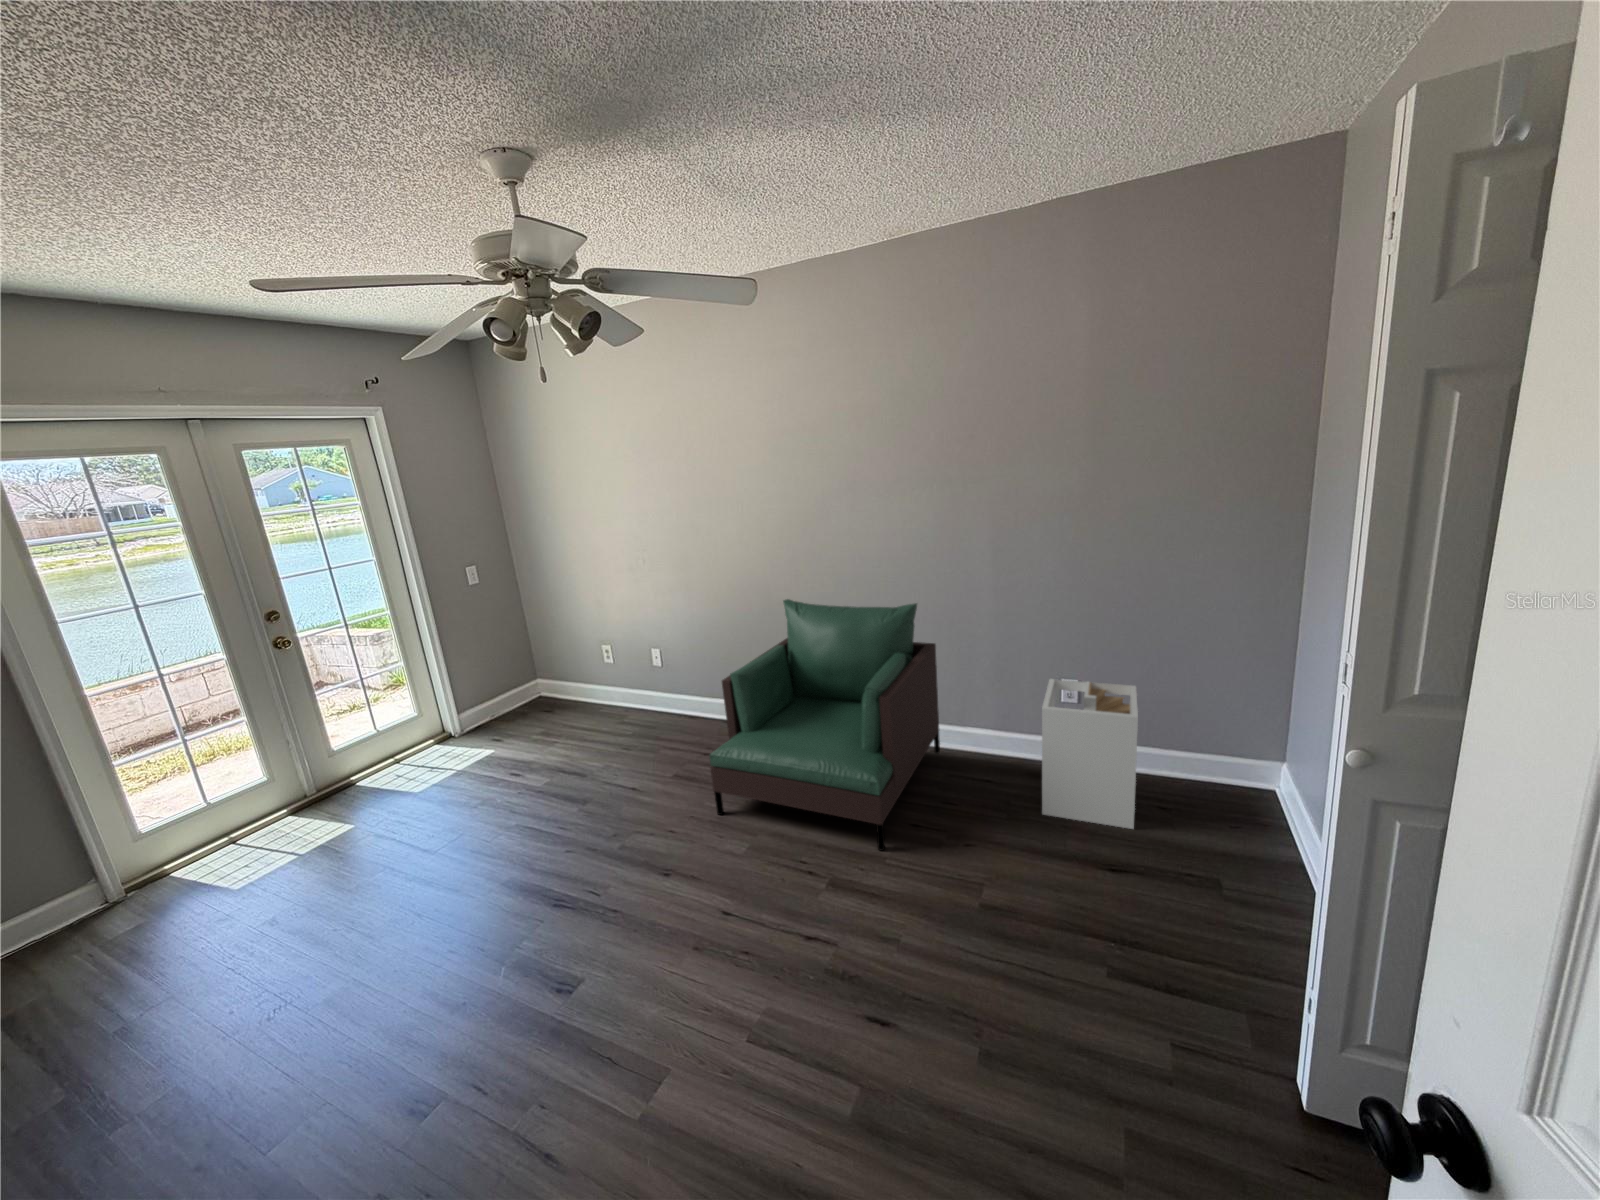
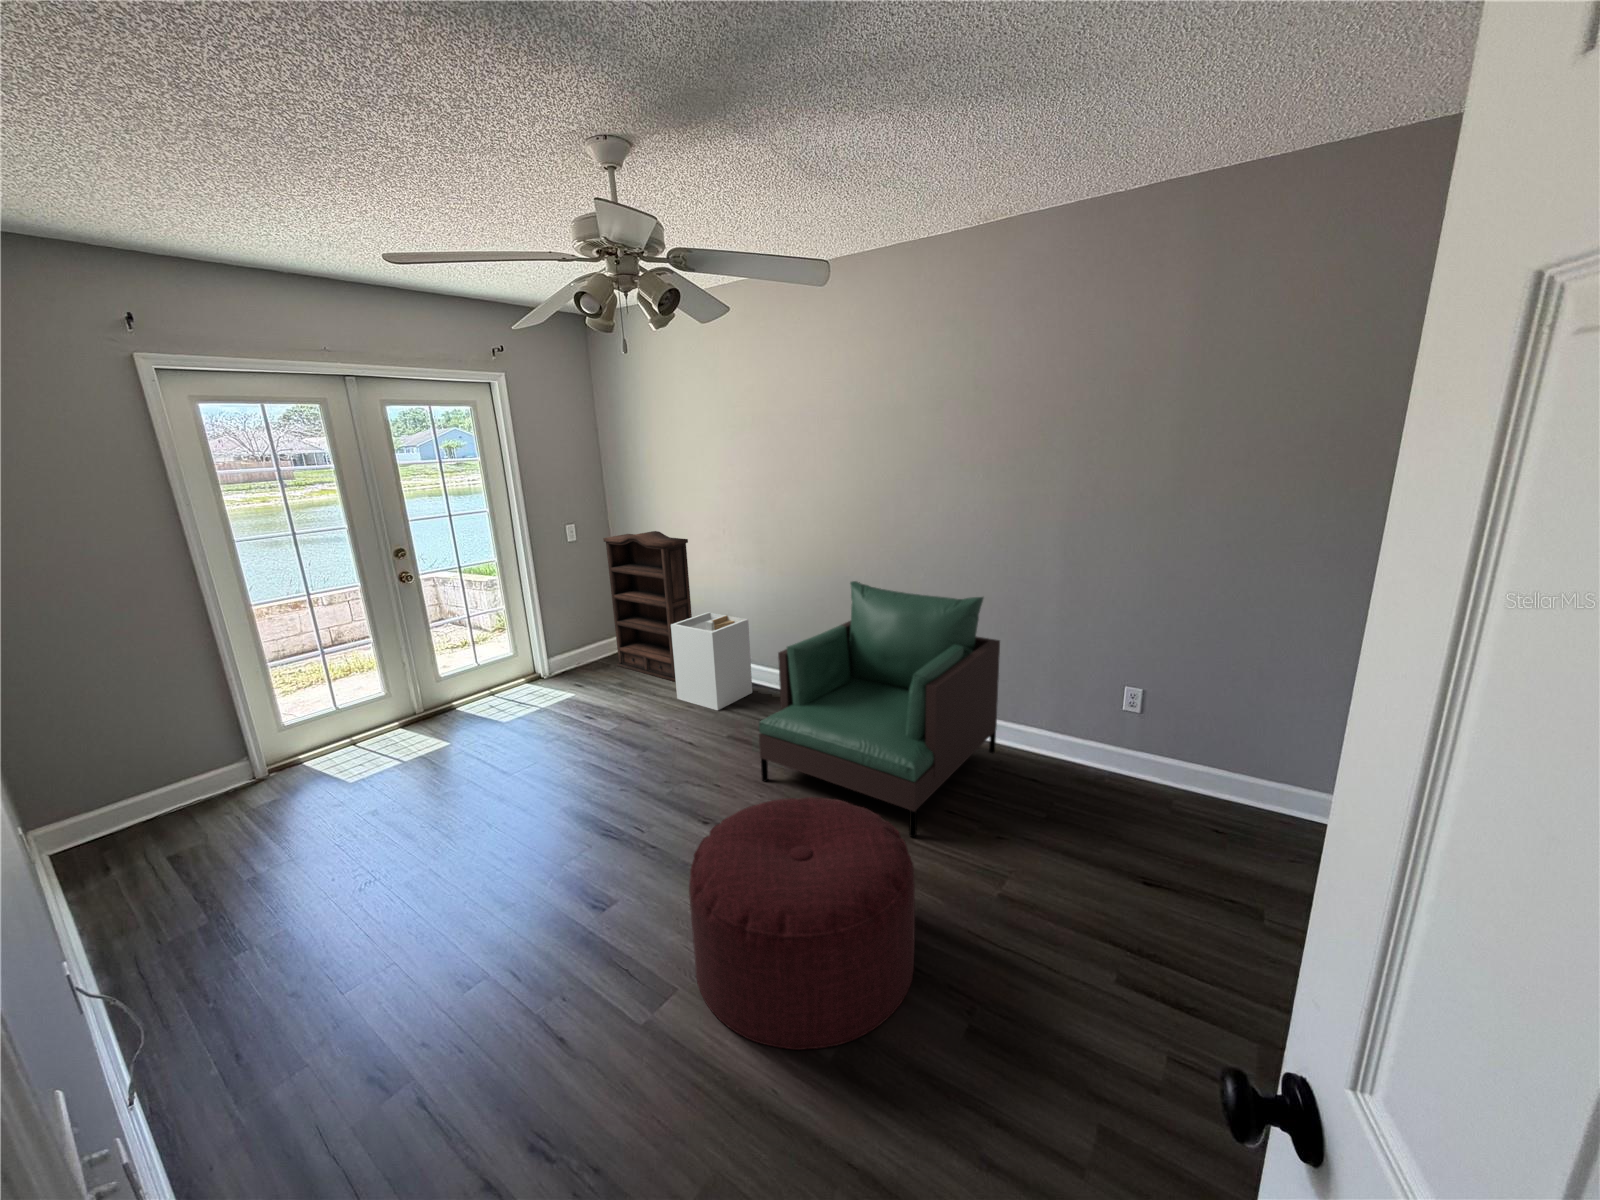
bookshelf: none [509,566,626,721] -> present [603,531,692,682]
laundry hamper: present [1042,679,1138,829] -> present [671,612,752,710]
ottoman: none [674,827,915,1104] -> present [689,797,915,1050]

